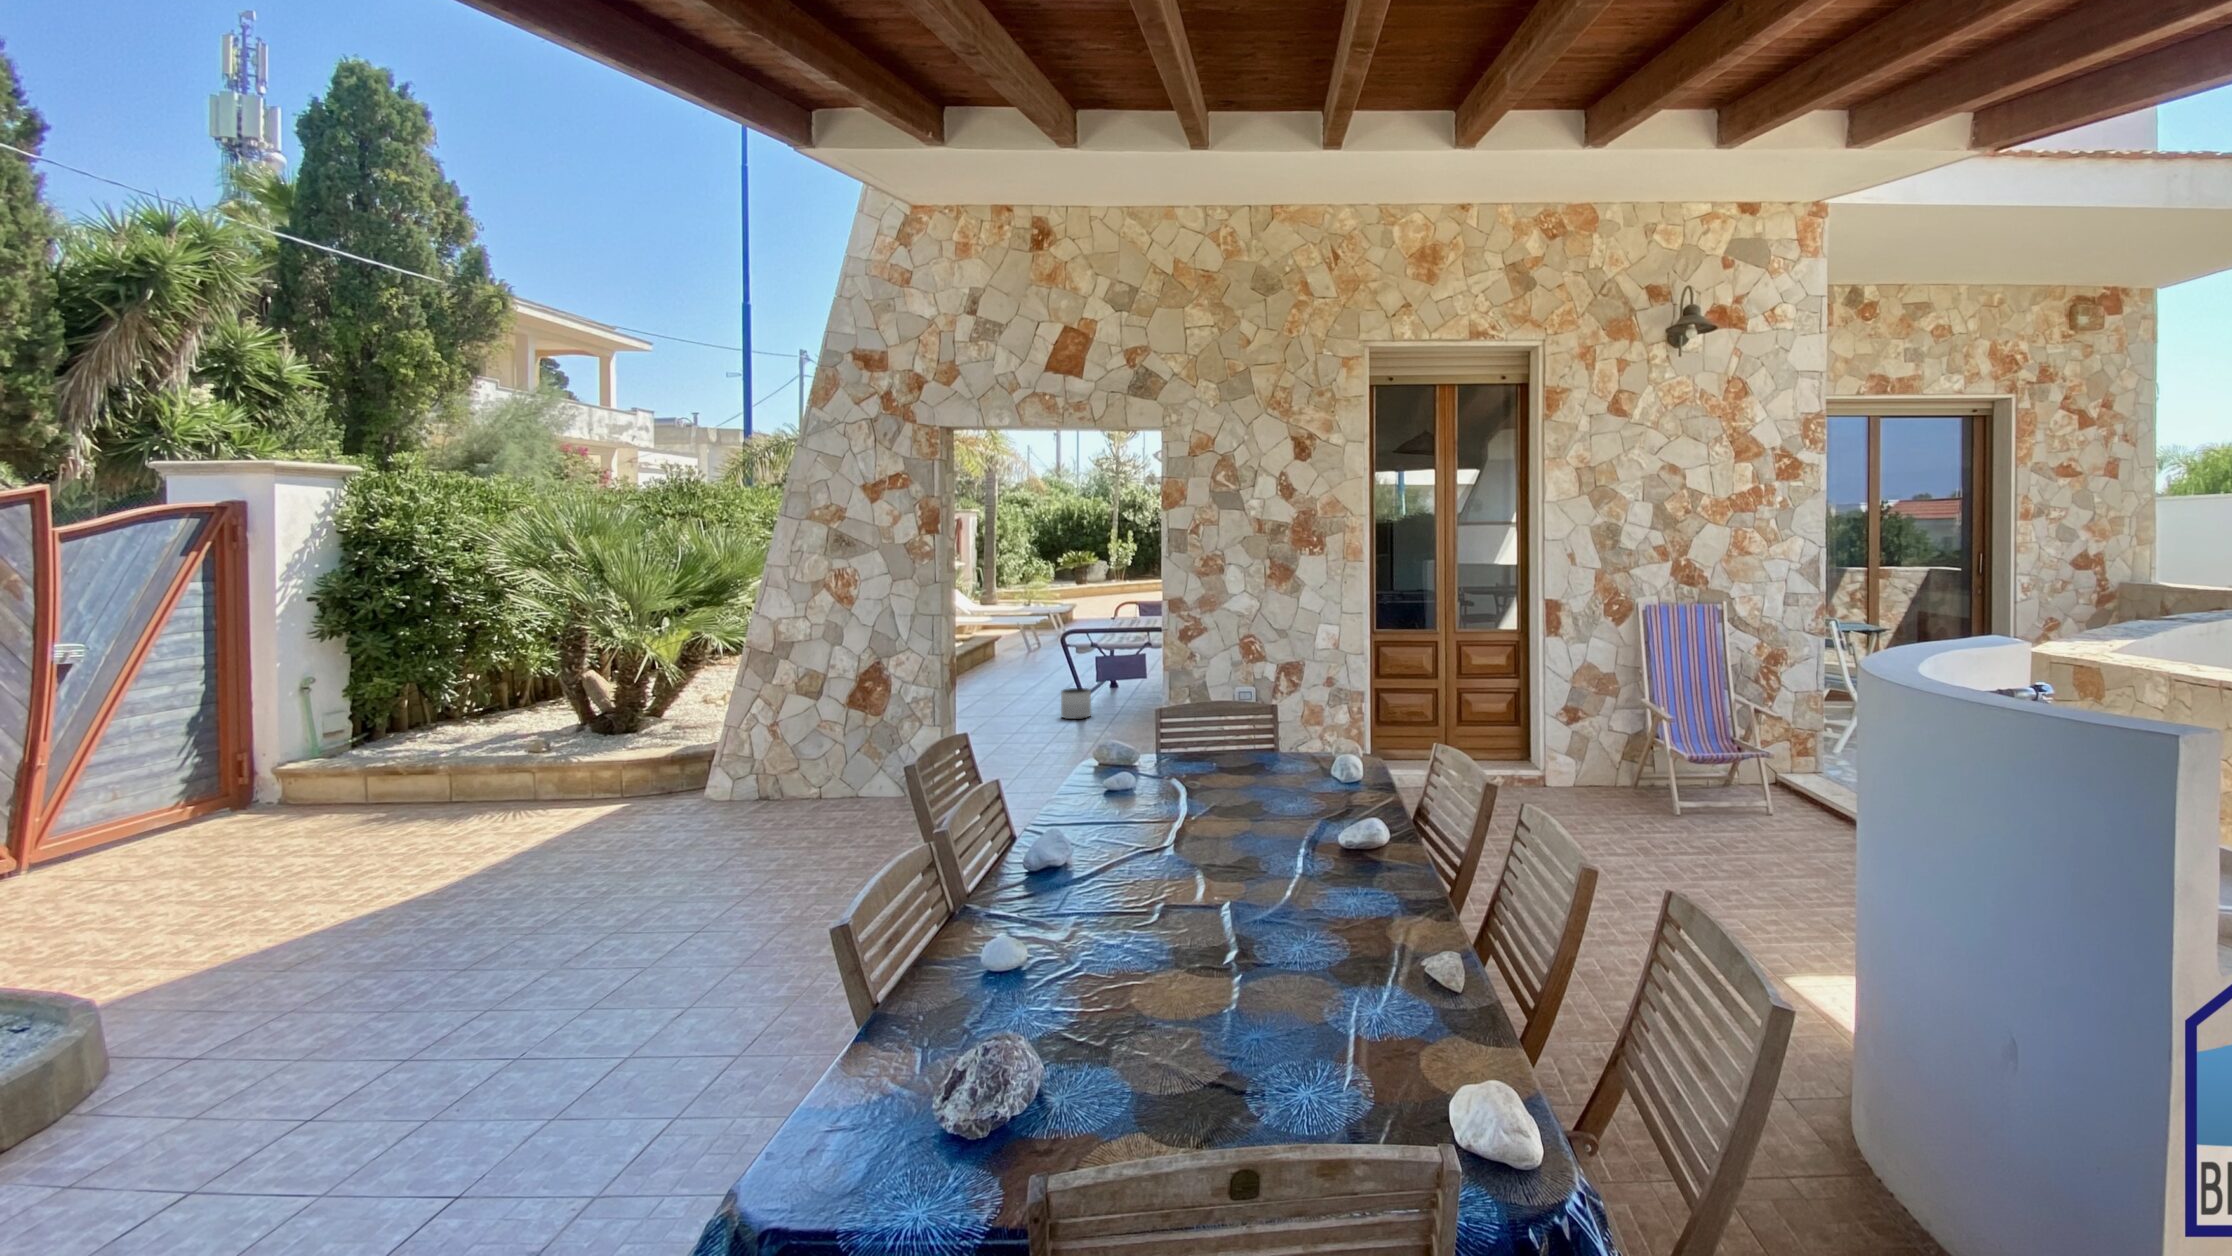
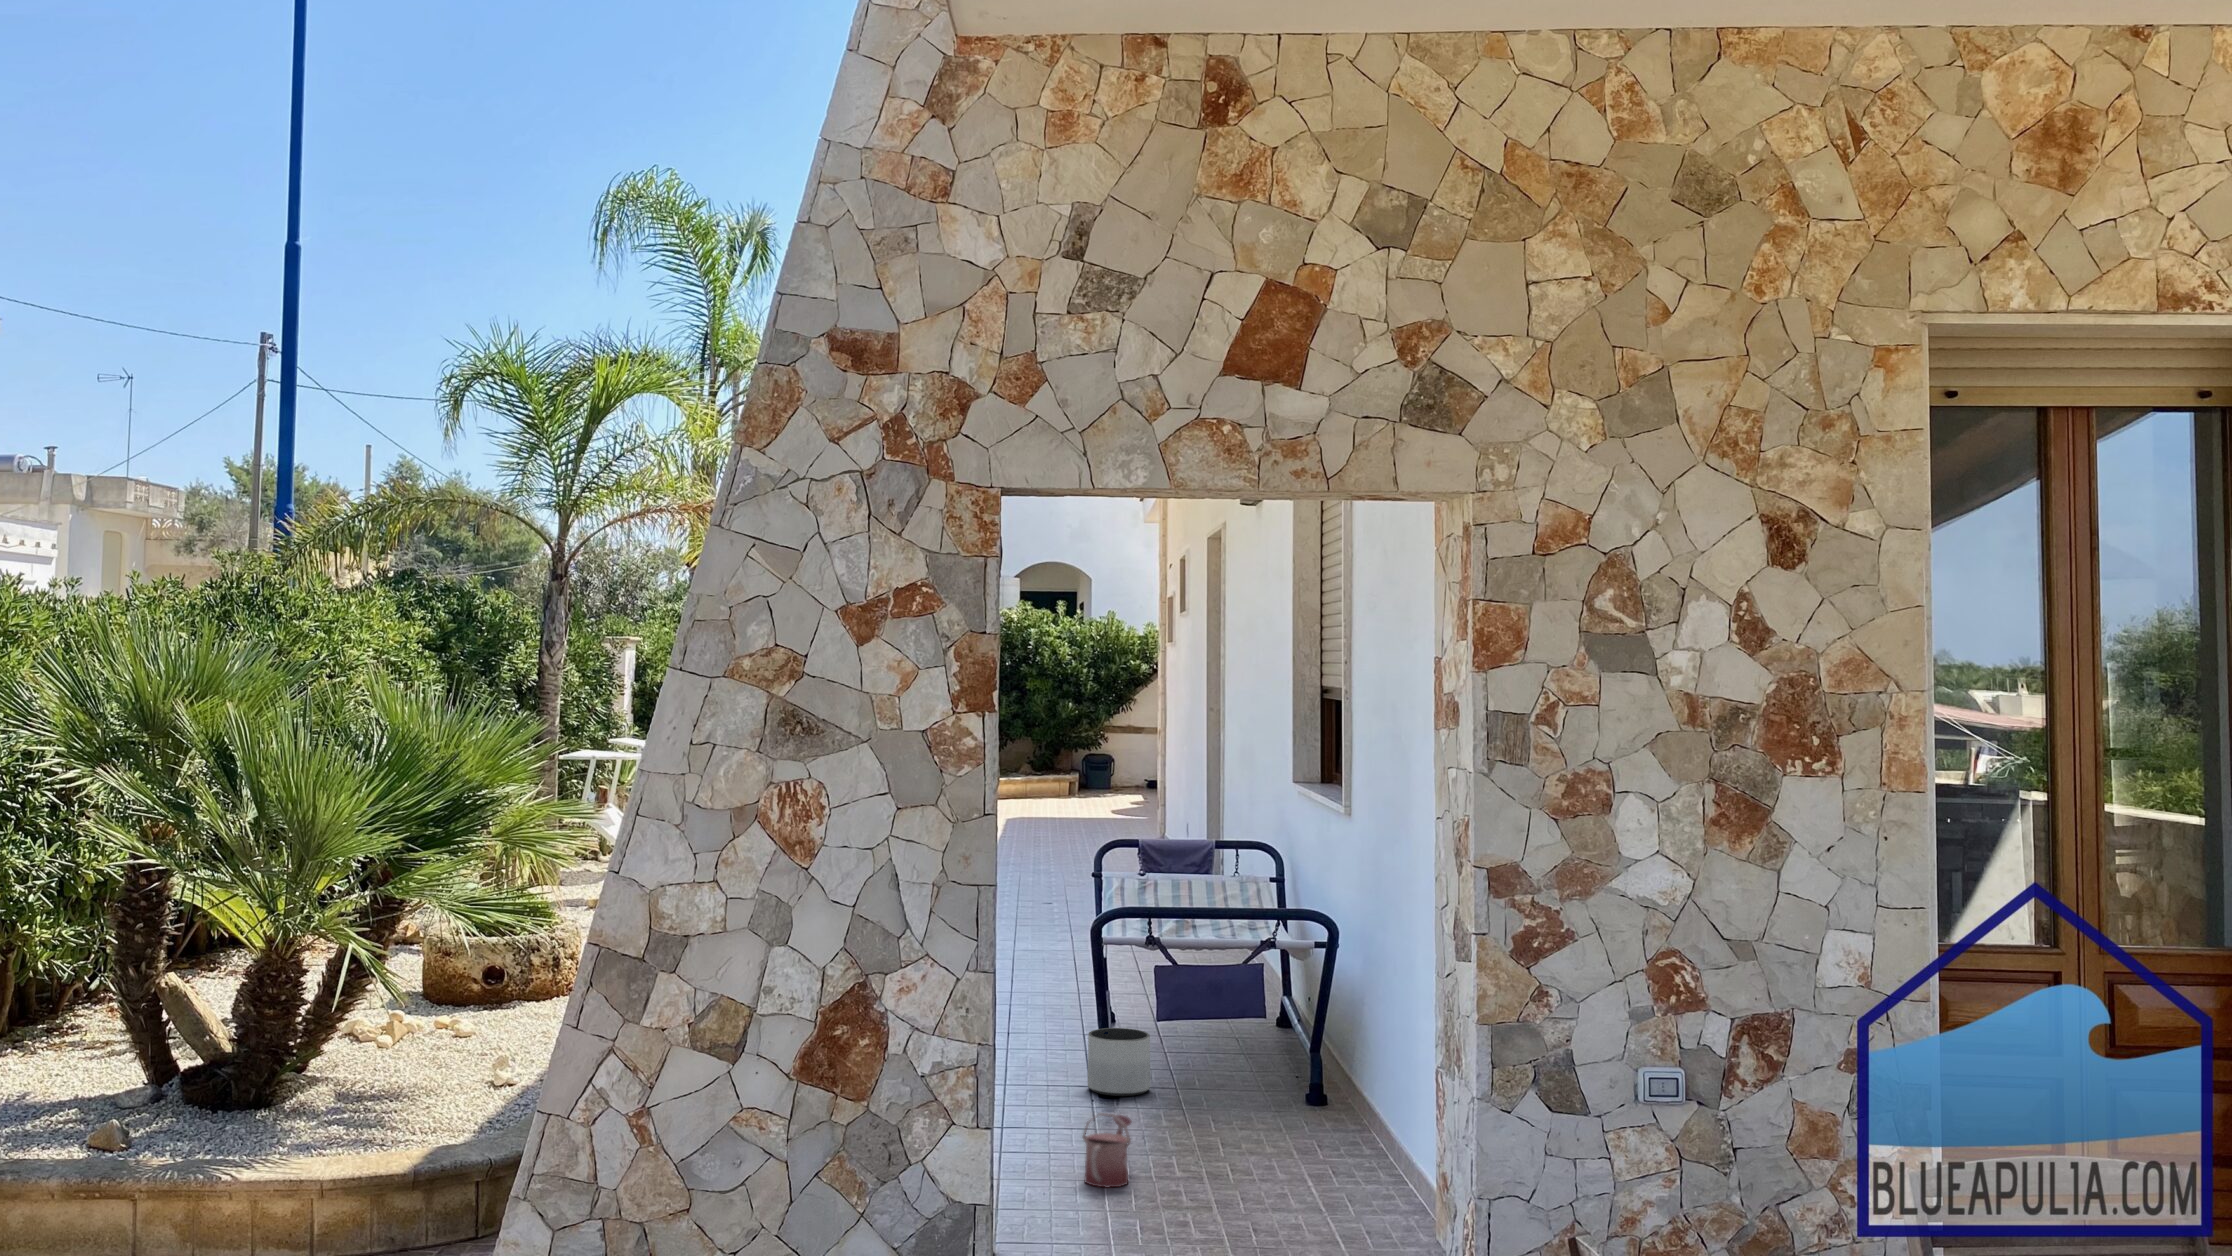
watering can: none [1022,723,1051,757] -> present [1083,1113,1131,1188]

